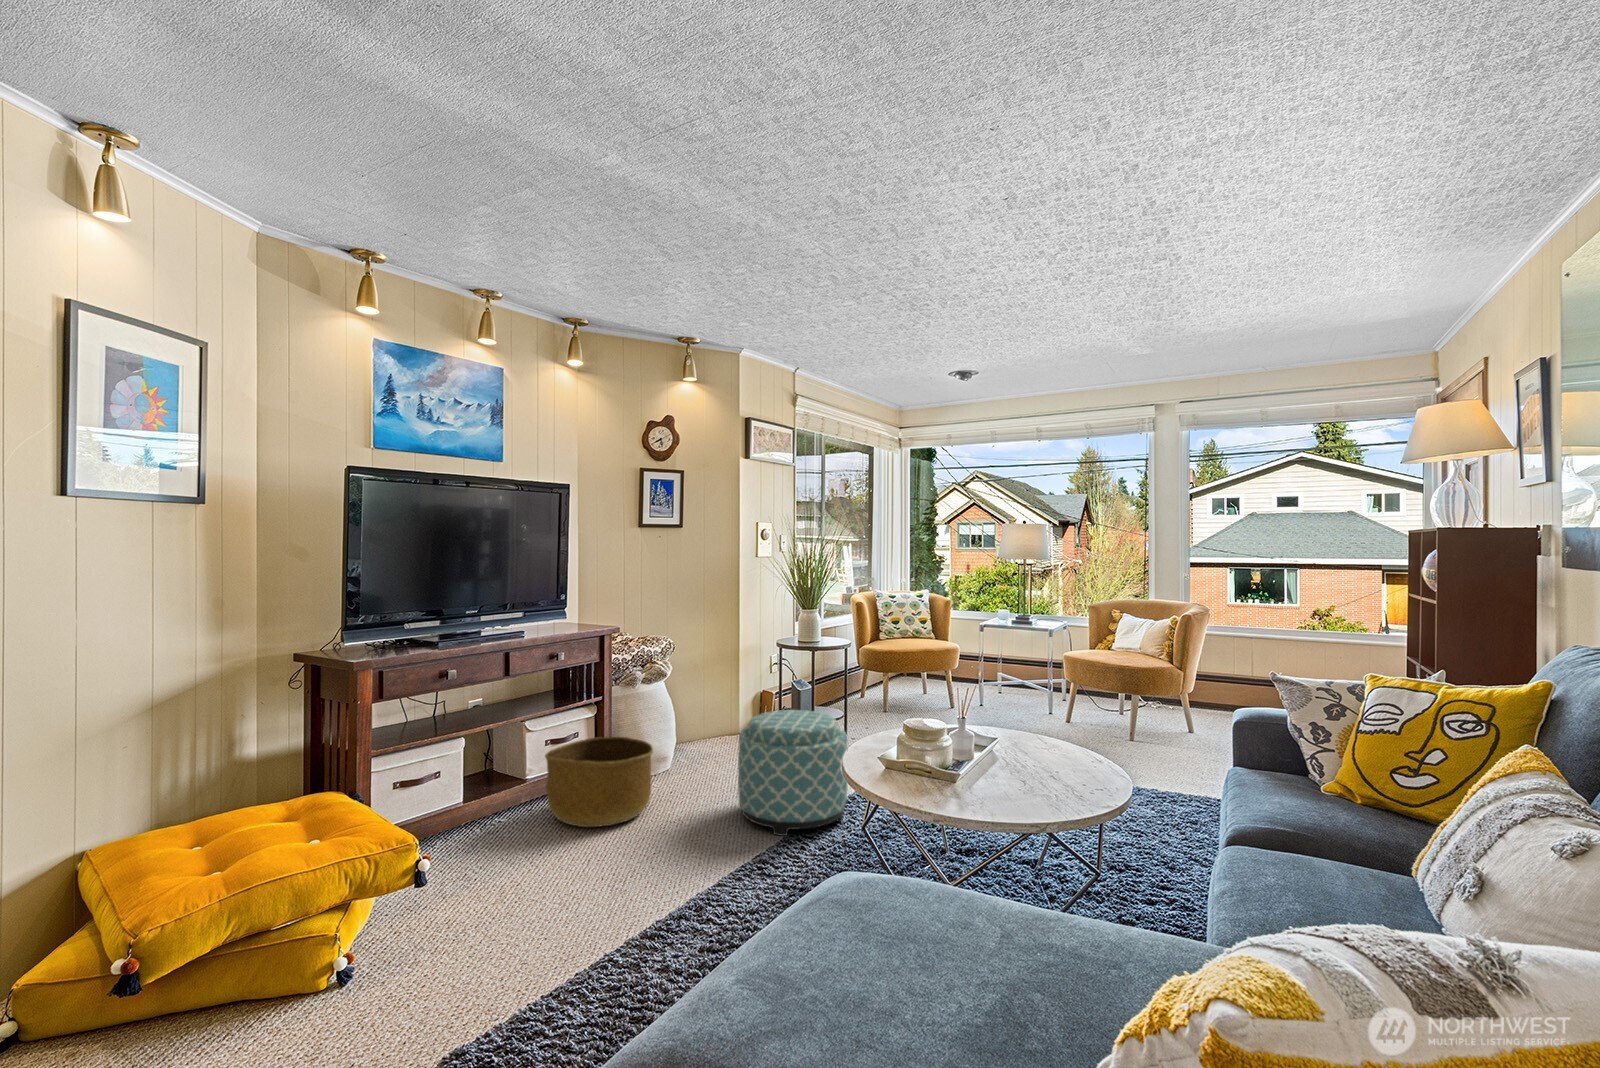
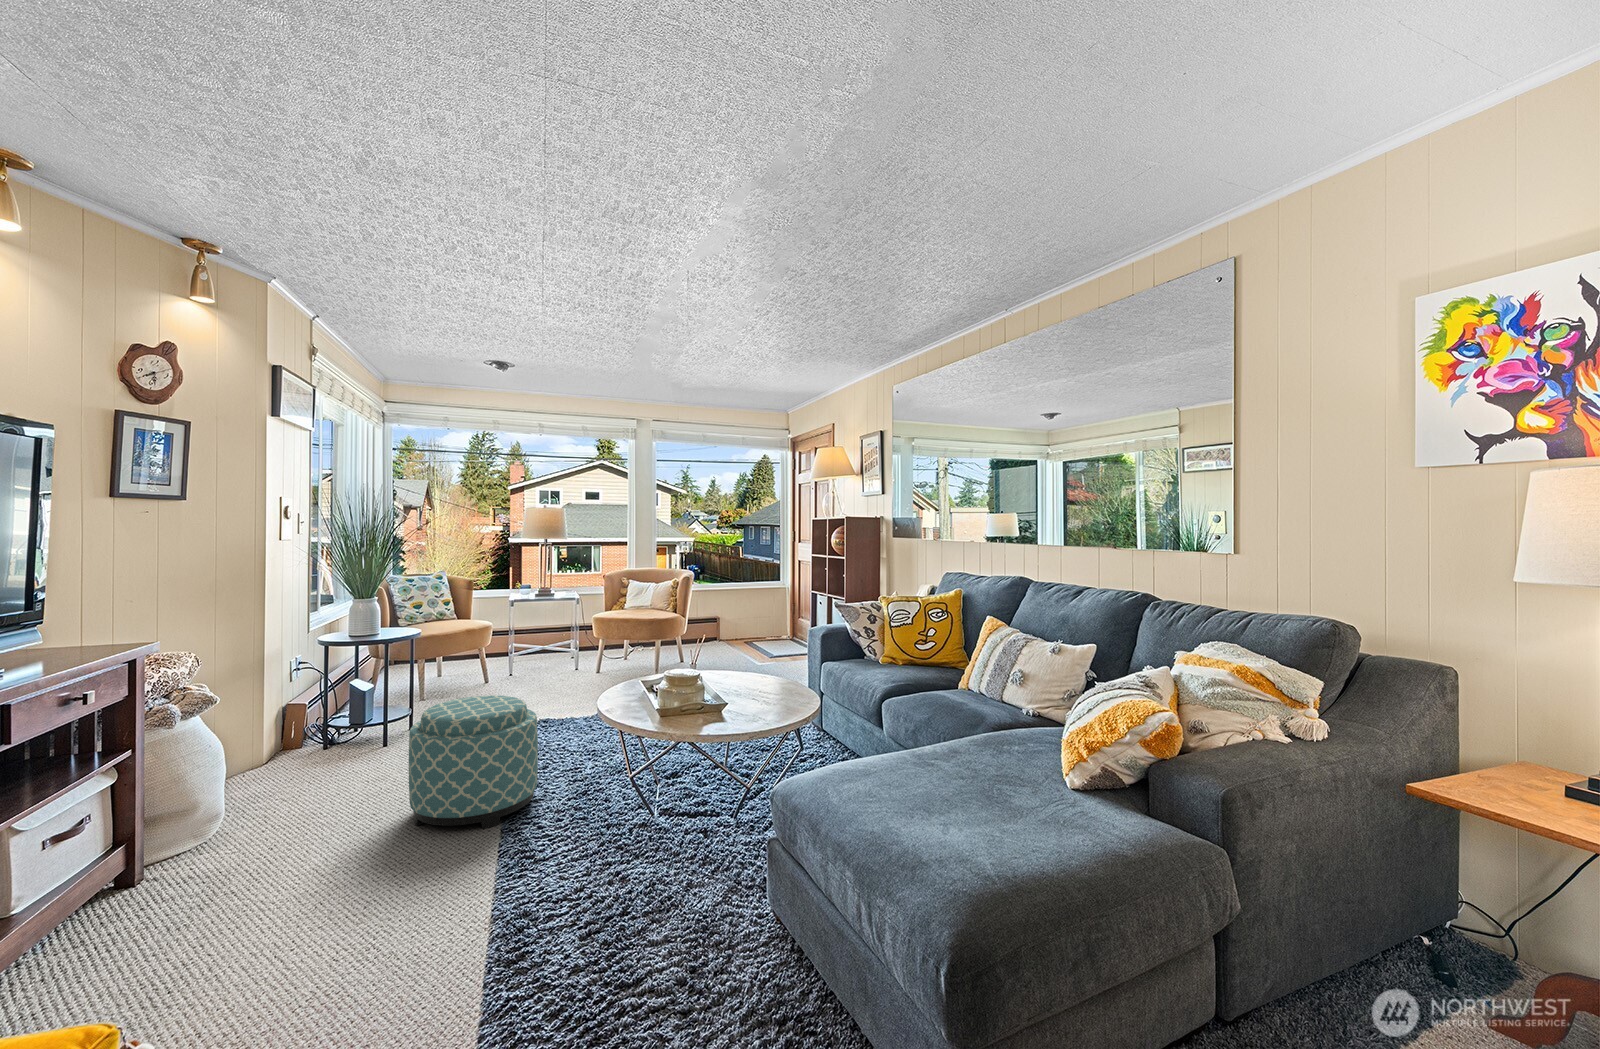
basket: present [545,737,653,827] -> none [105,783,296,926]

